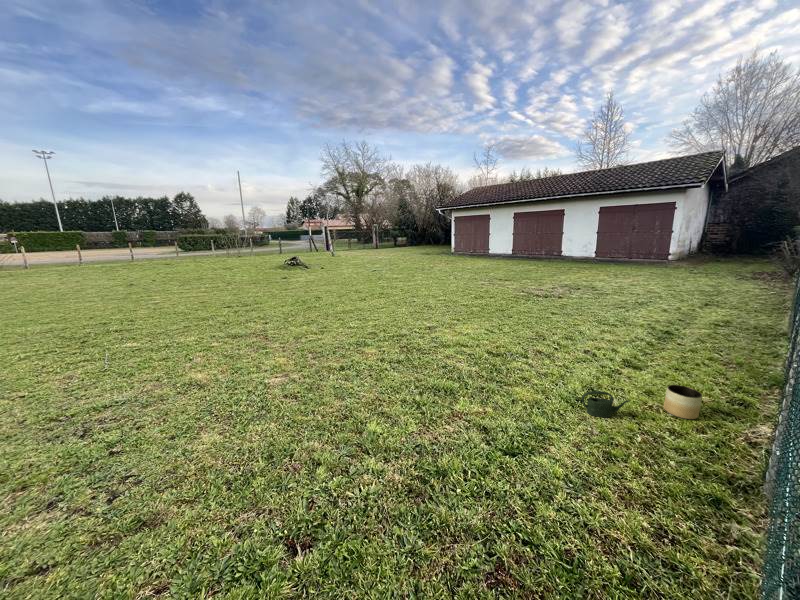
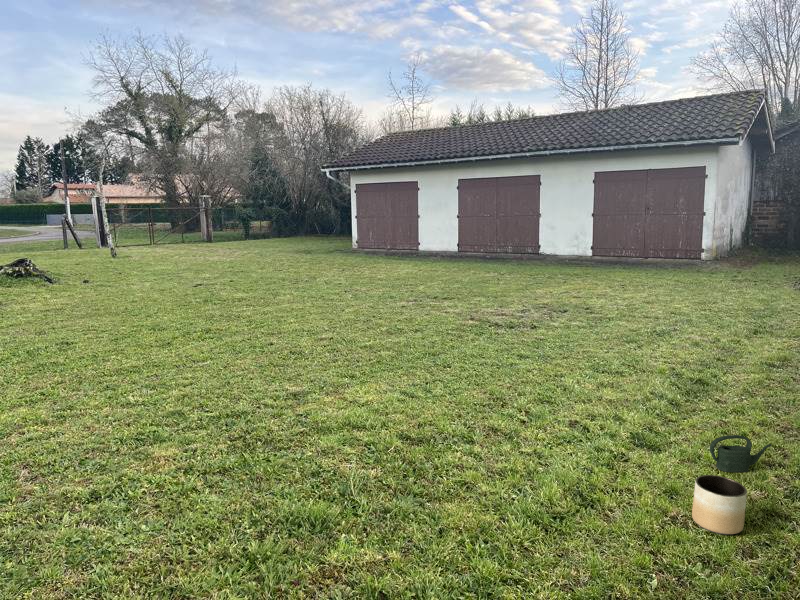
watering can: present [582,391,630,417] -> present [710,435,772,472]

